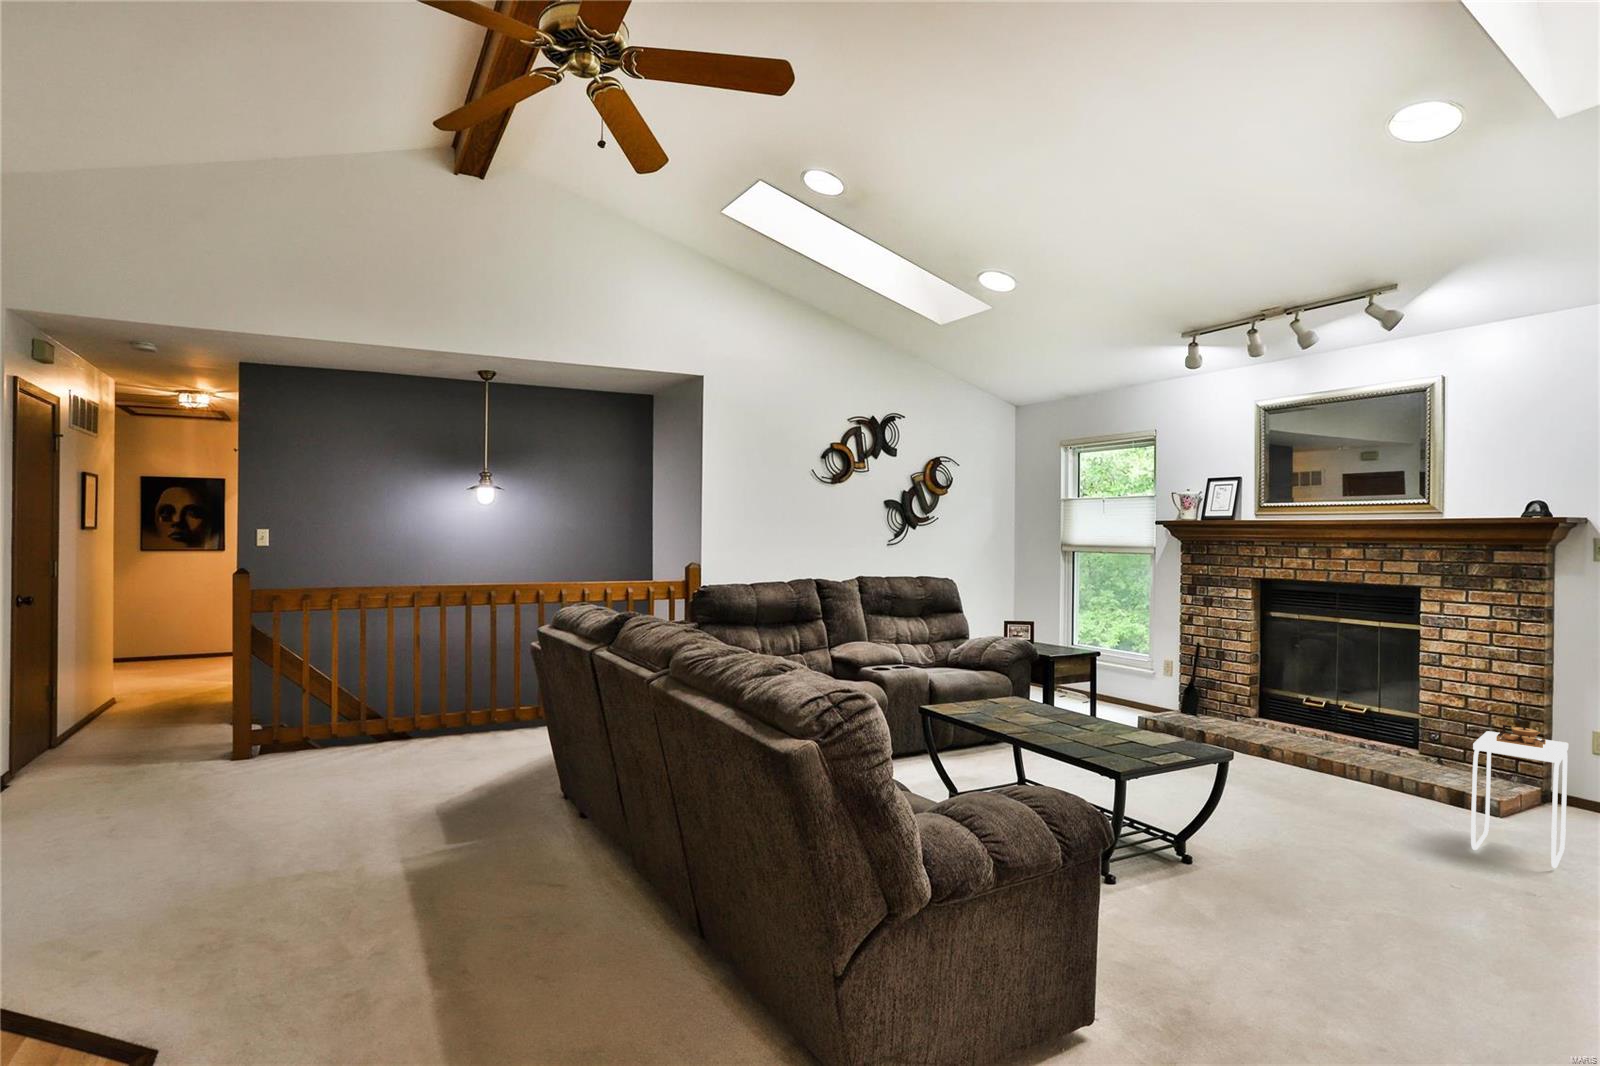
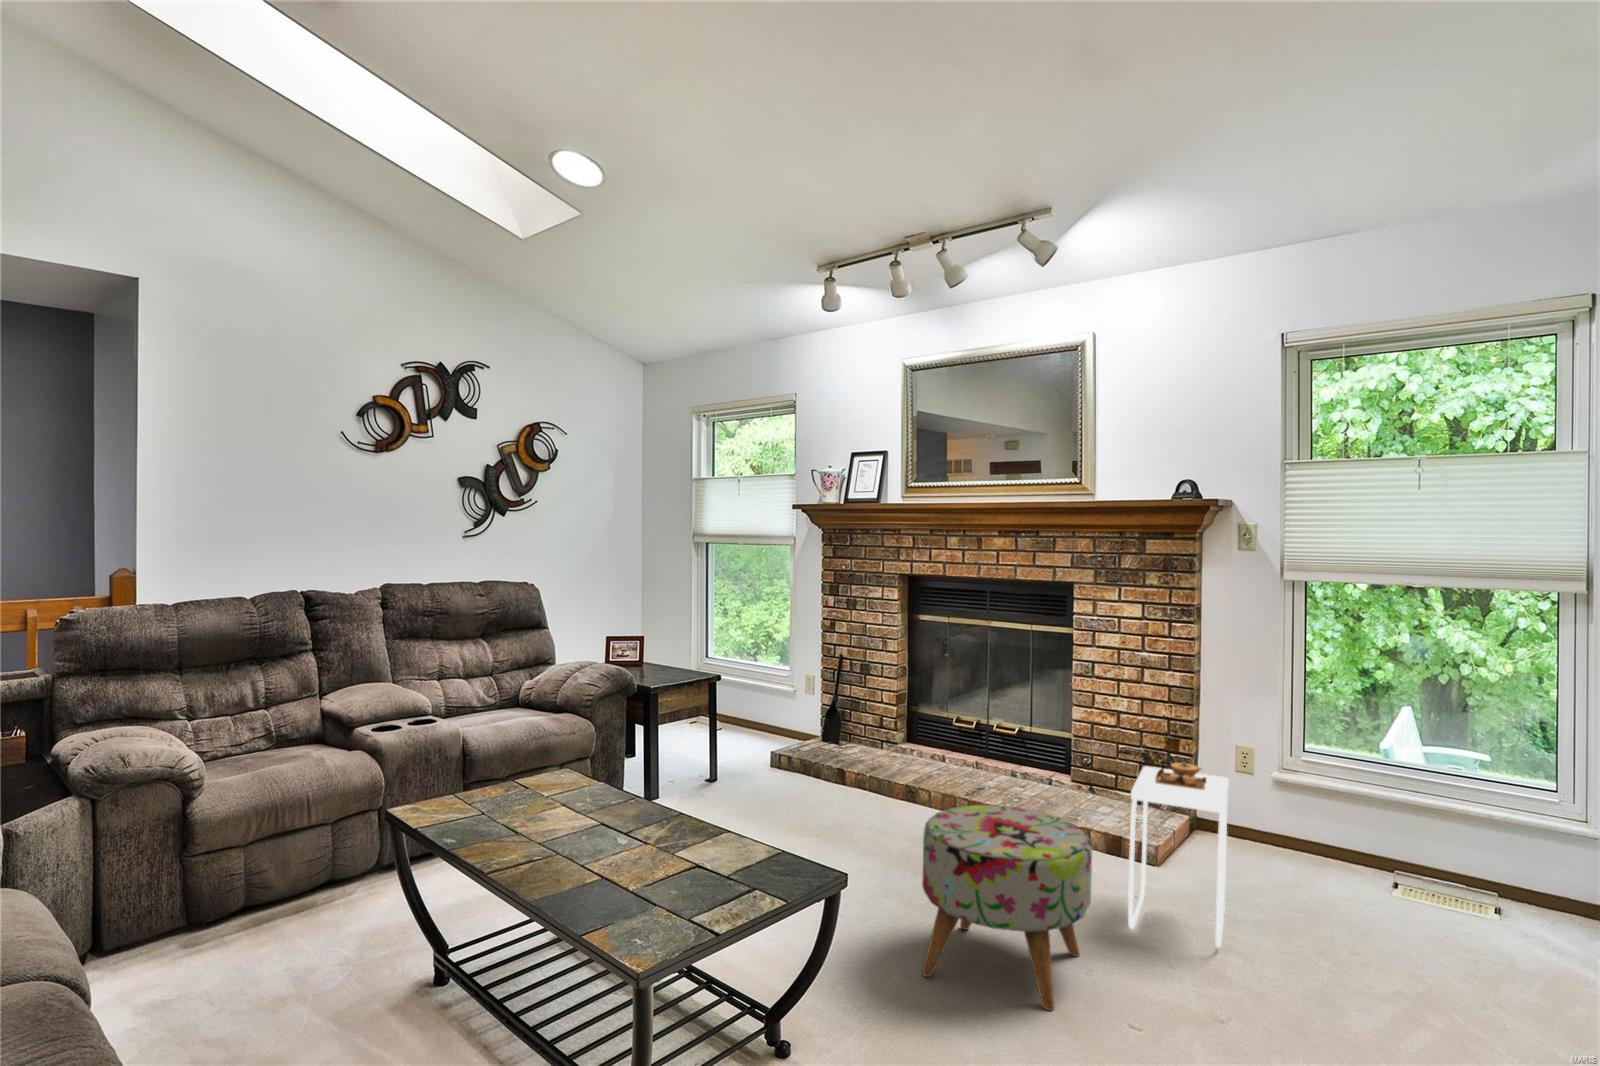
ottoman: none [1296,745,1438,882] -> present [922,805,1092,1011]

